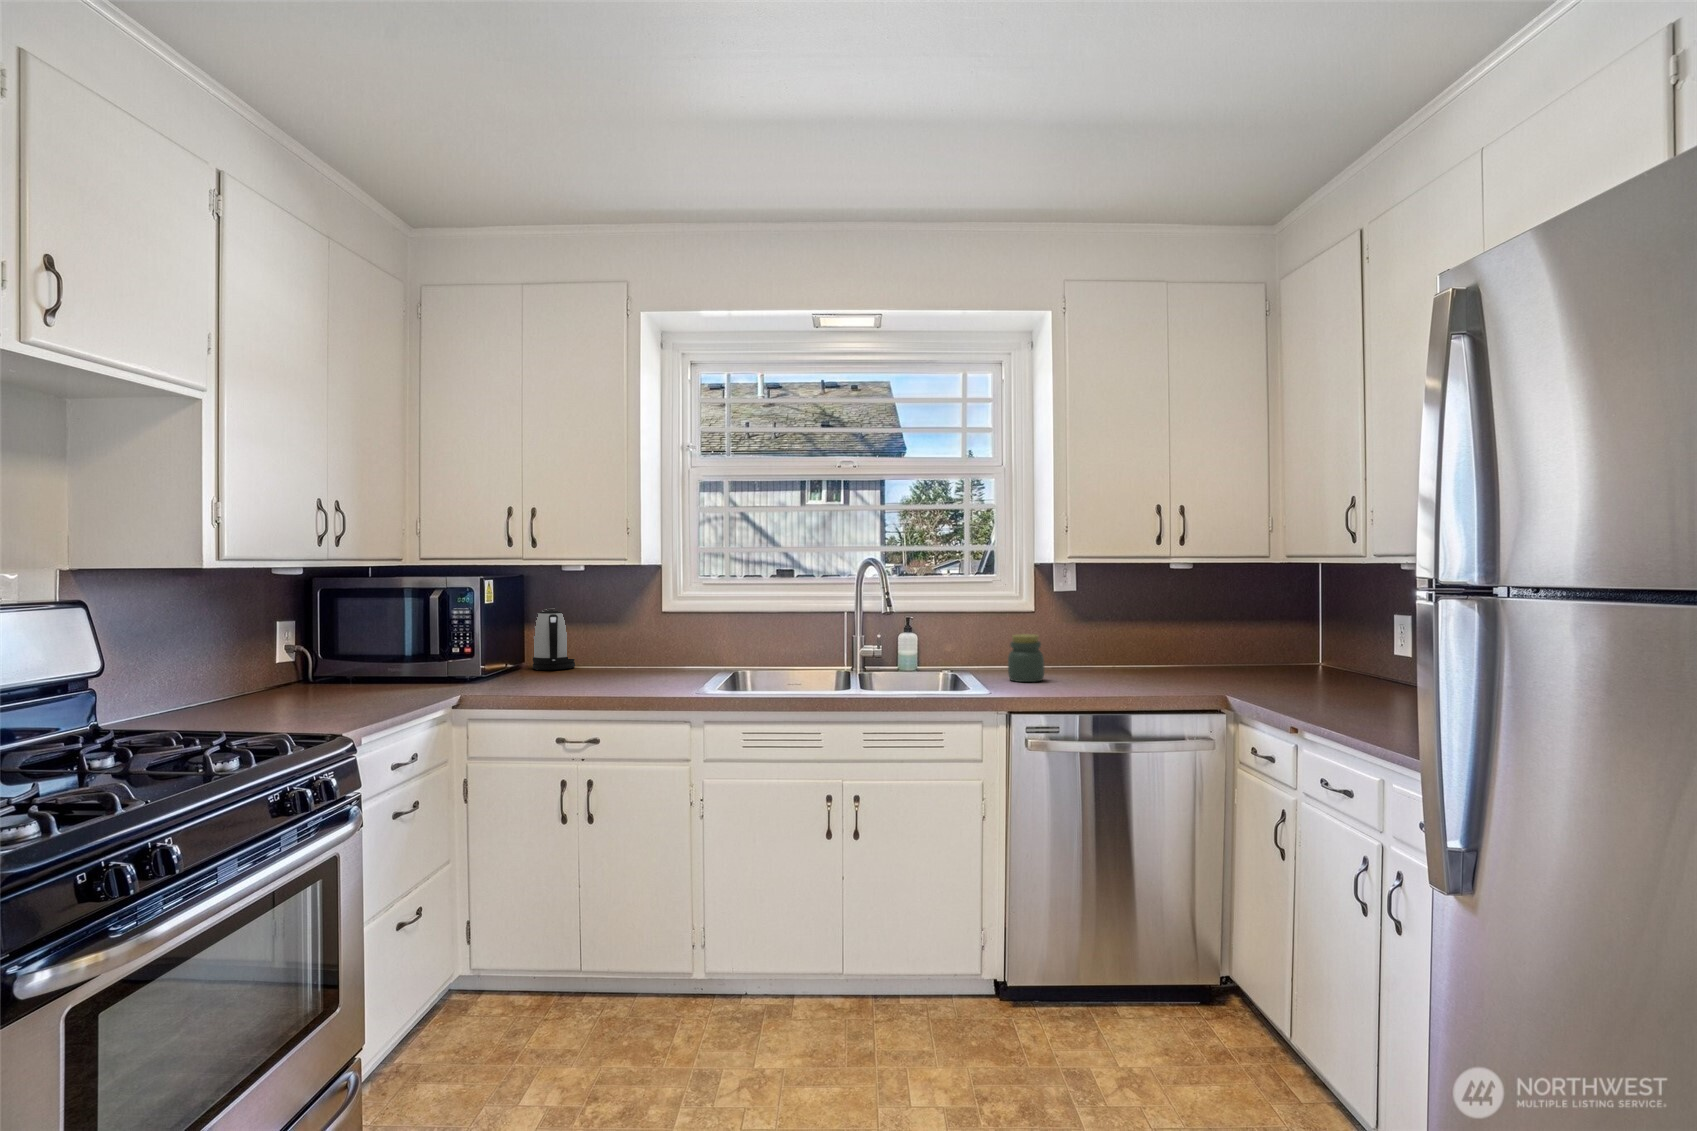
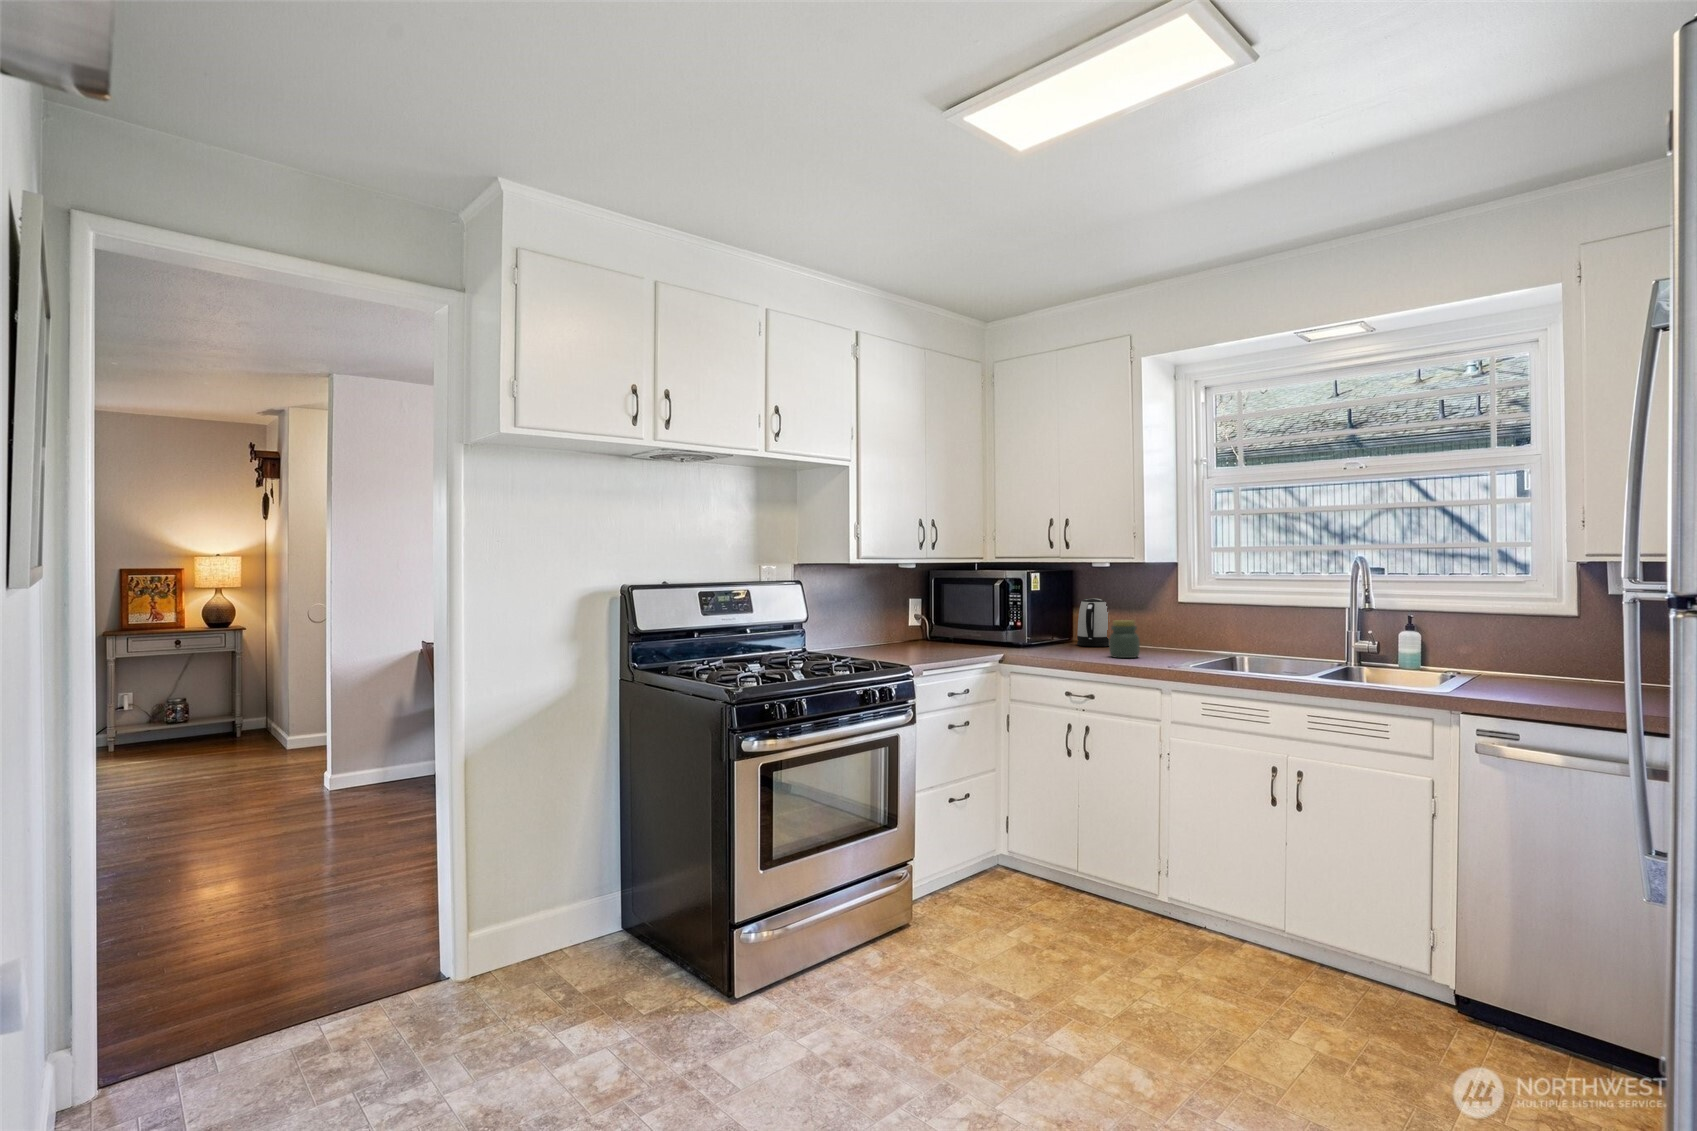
jar: present [1008,634,1044,682] -> present [1109,620,1140,658]

